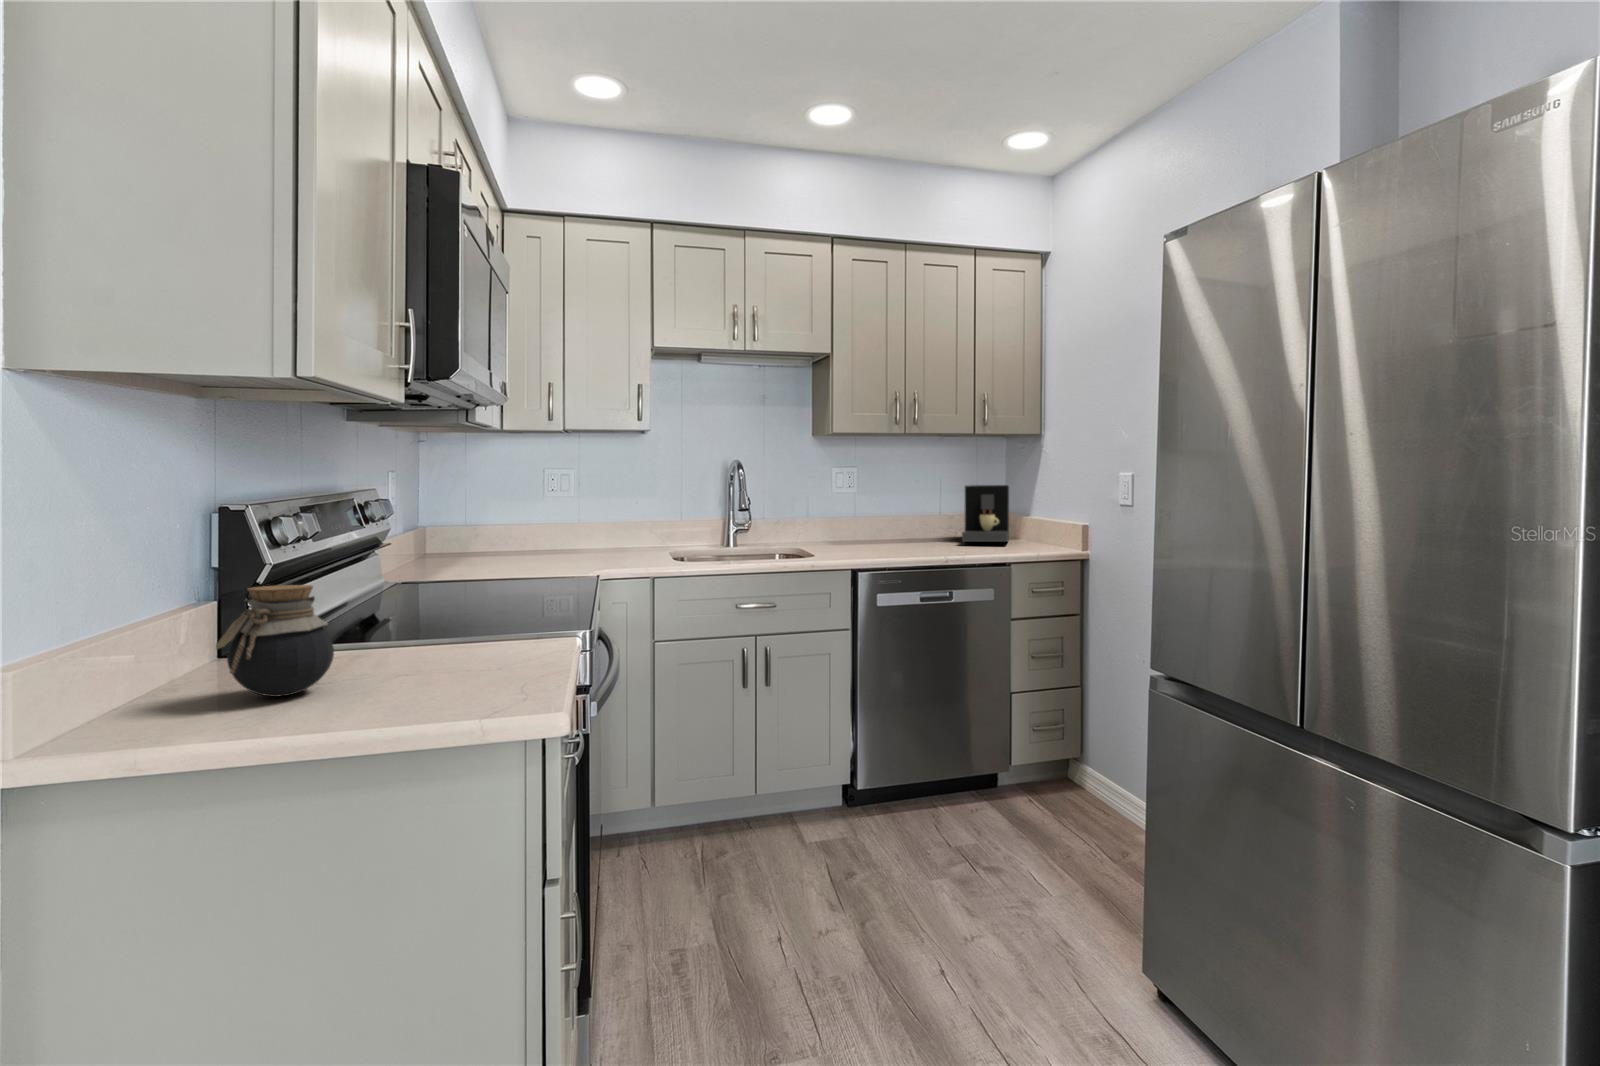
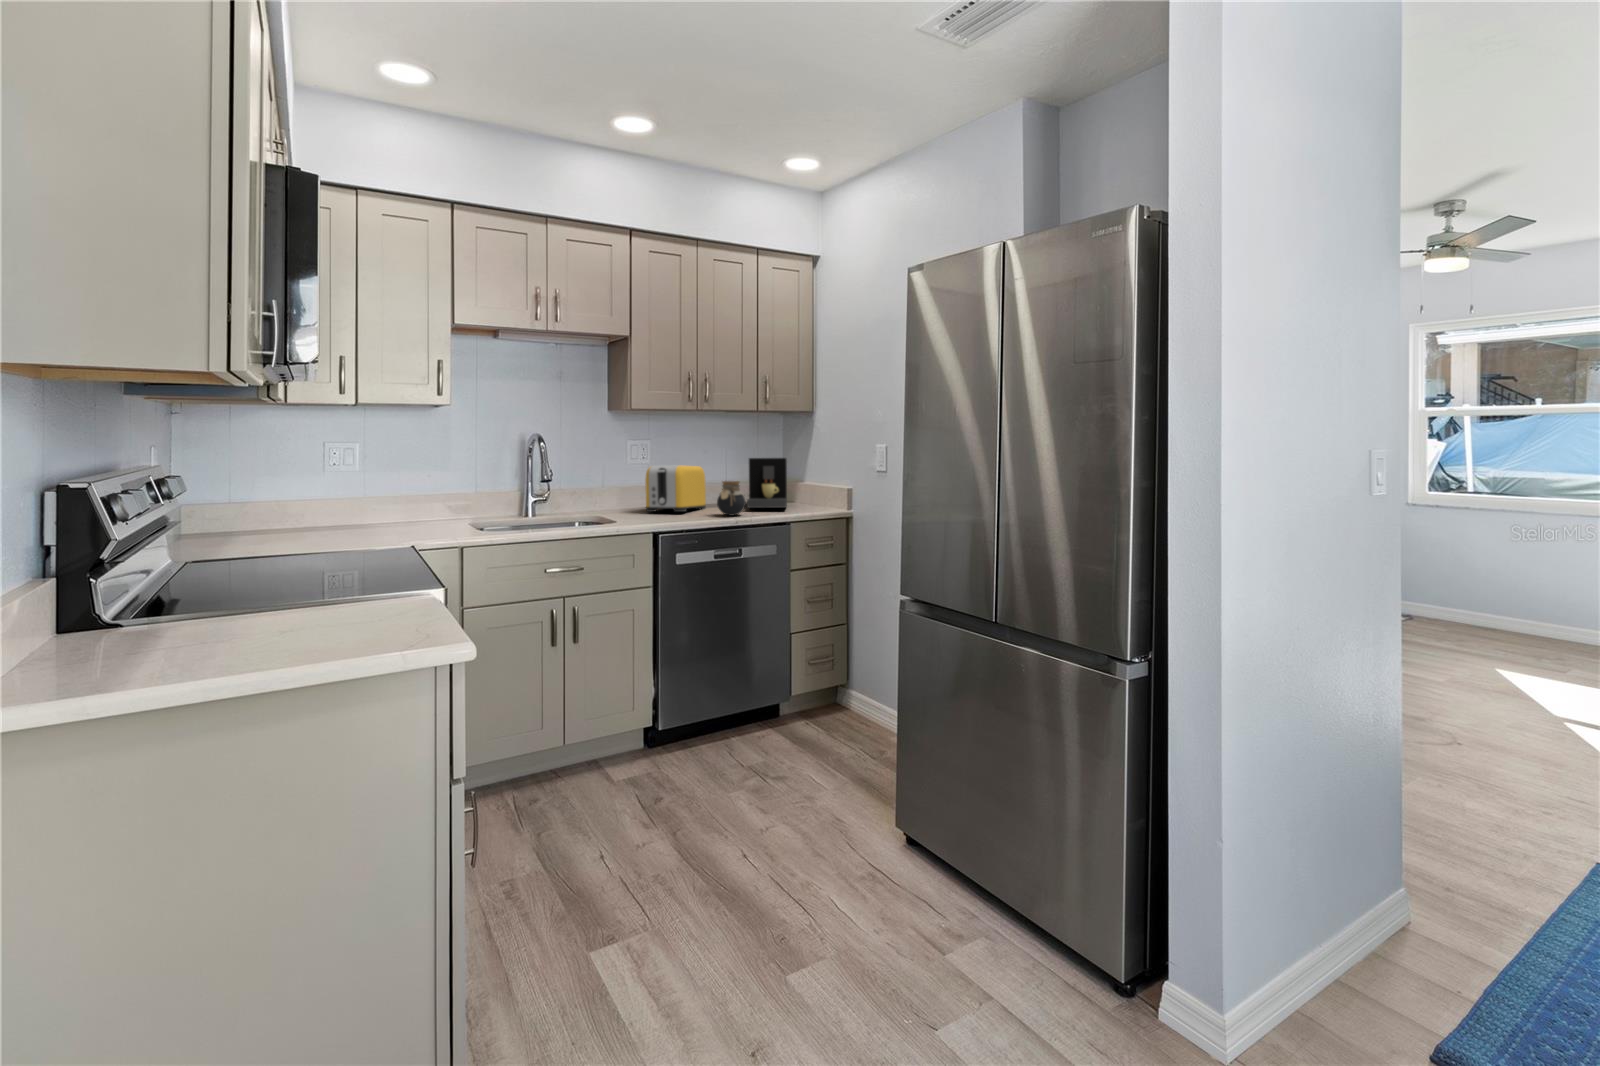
toaster: none [849,494,916,545] -> present [645,466,706,512]
jar: present [216,585,334,697] -> present [717,481,746,516]

